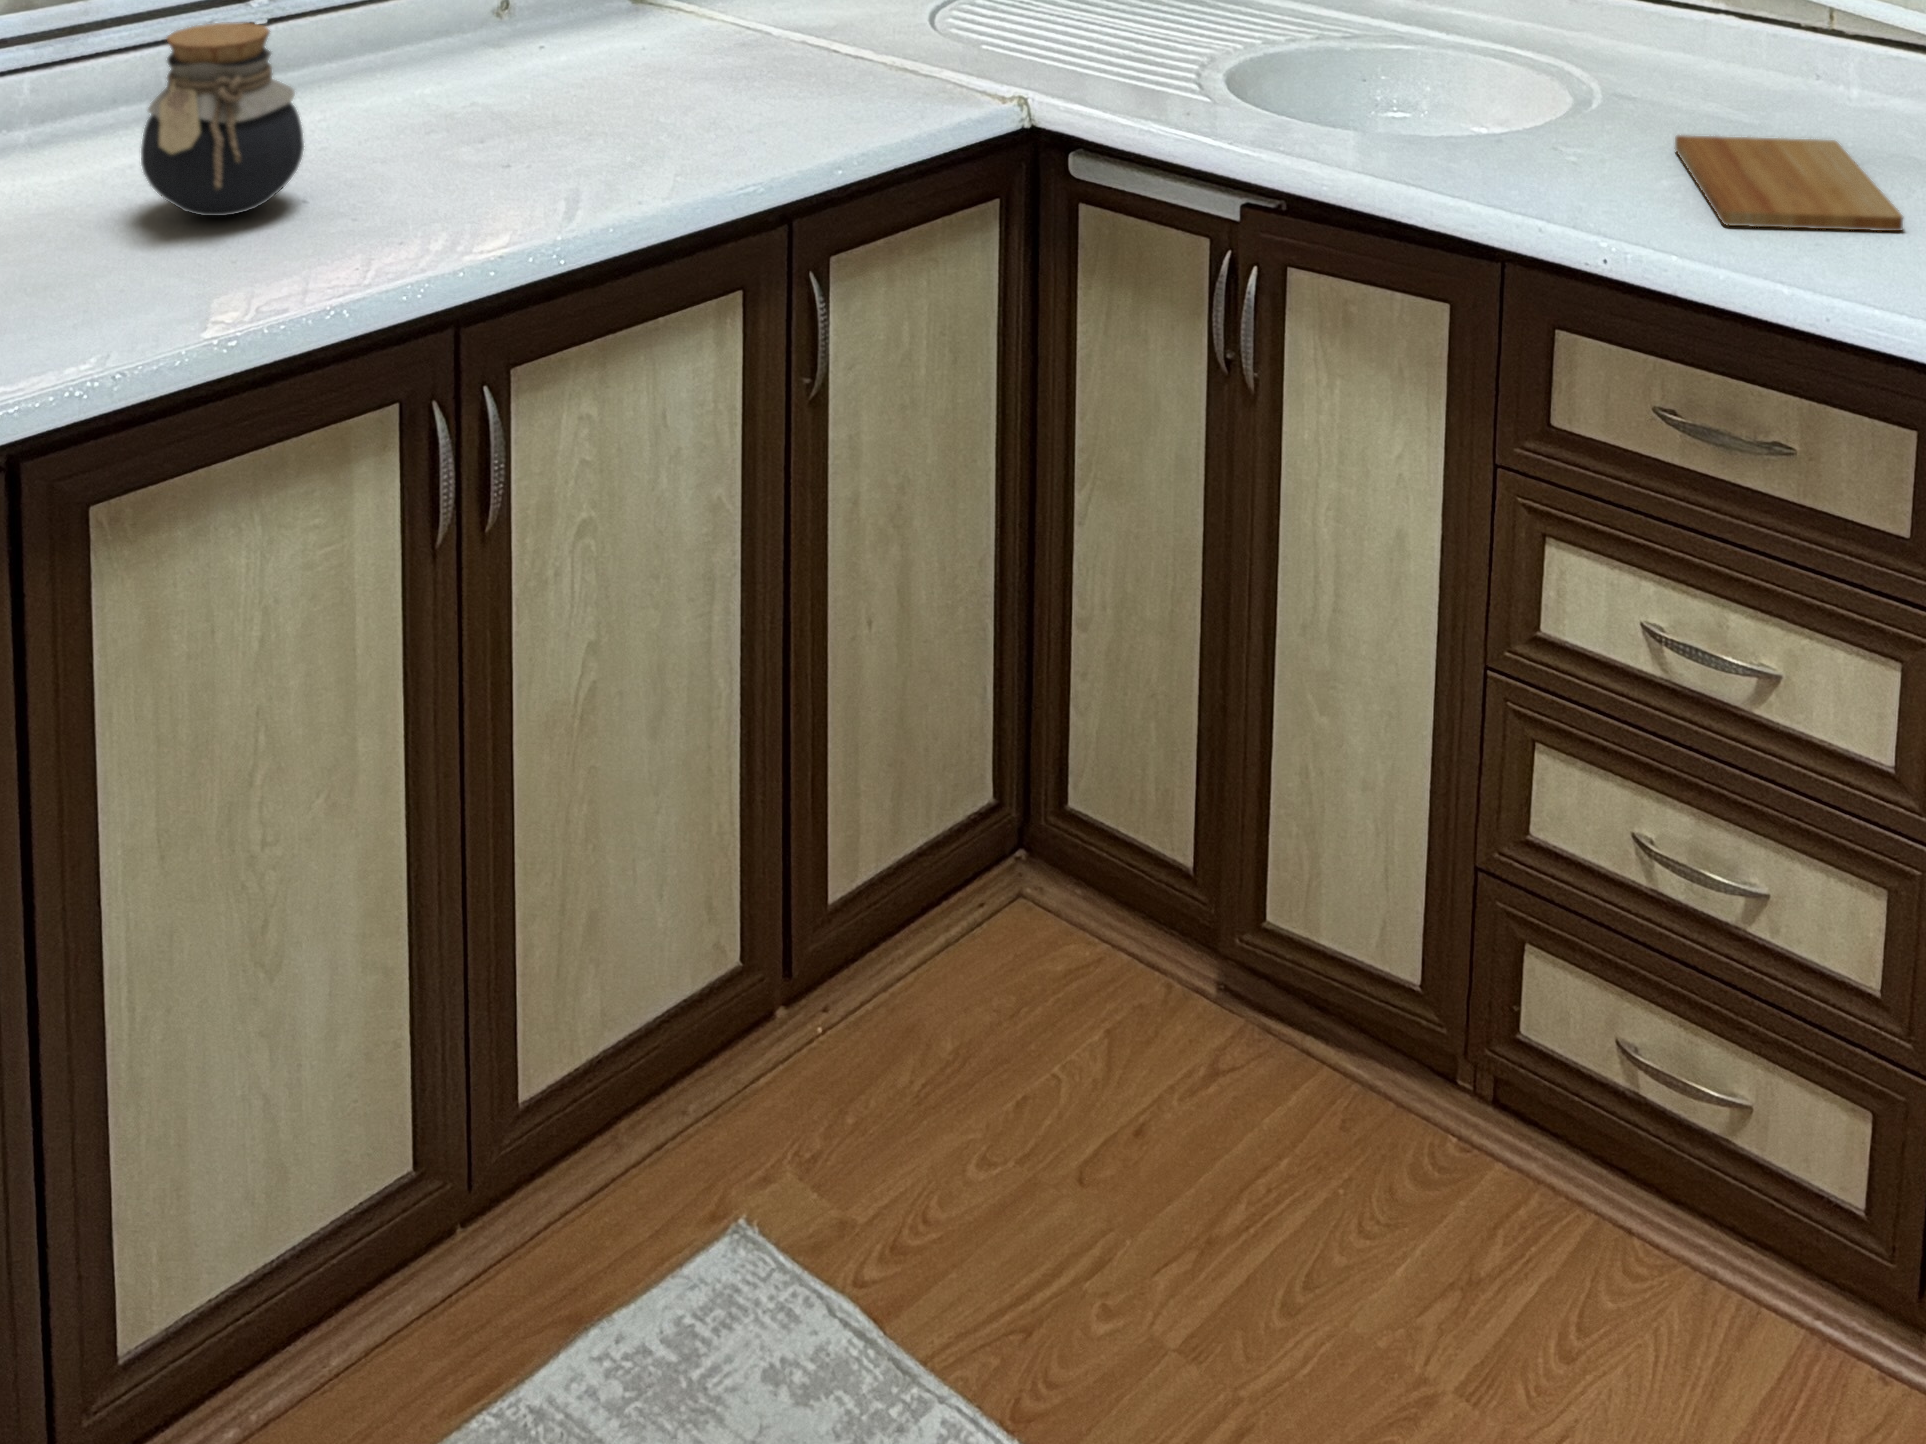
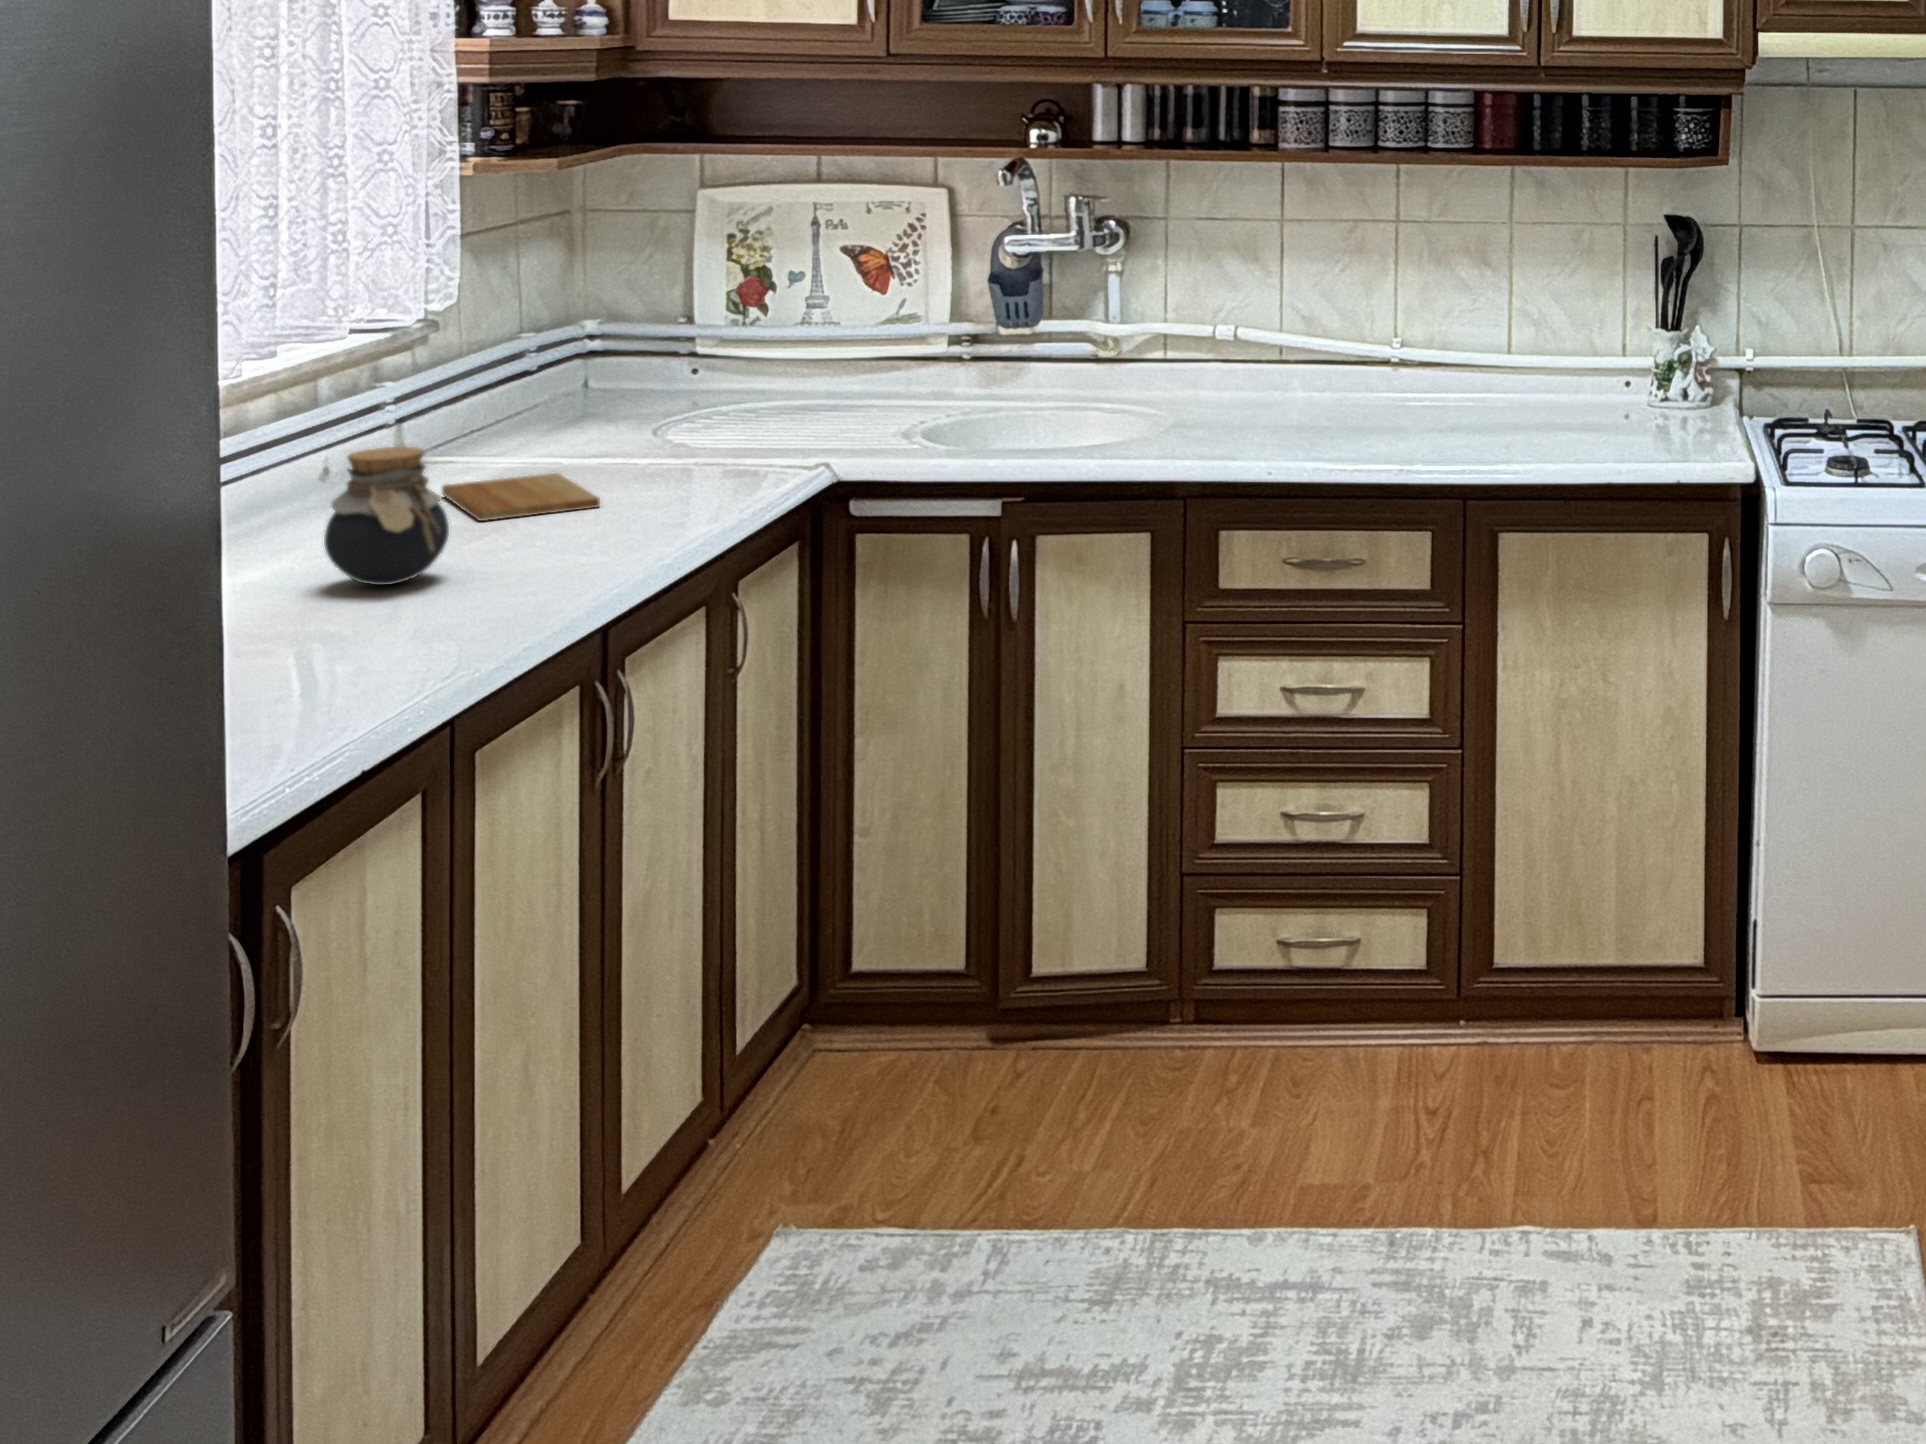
cutting board: present [1675,135,1903,231] -> present [442,473,600,521]

